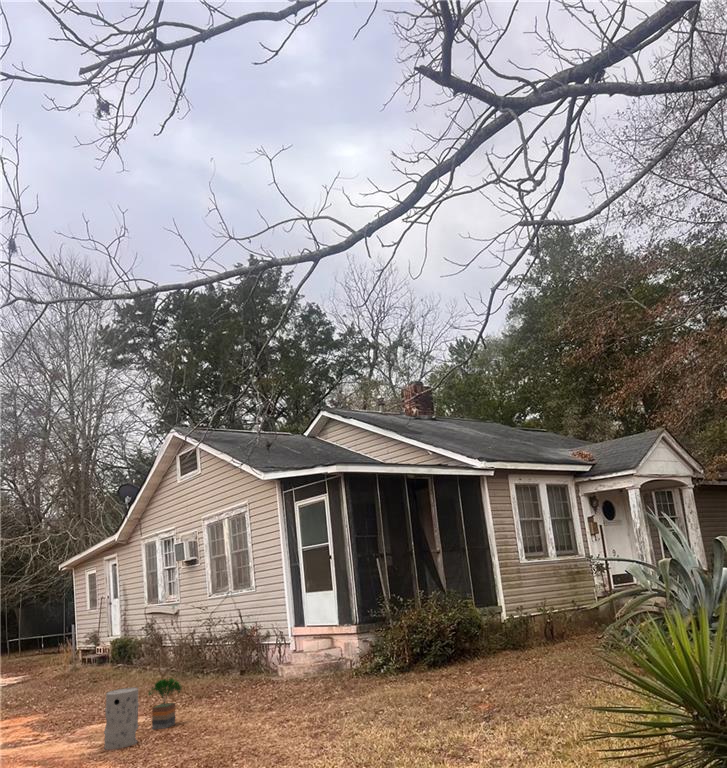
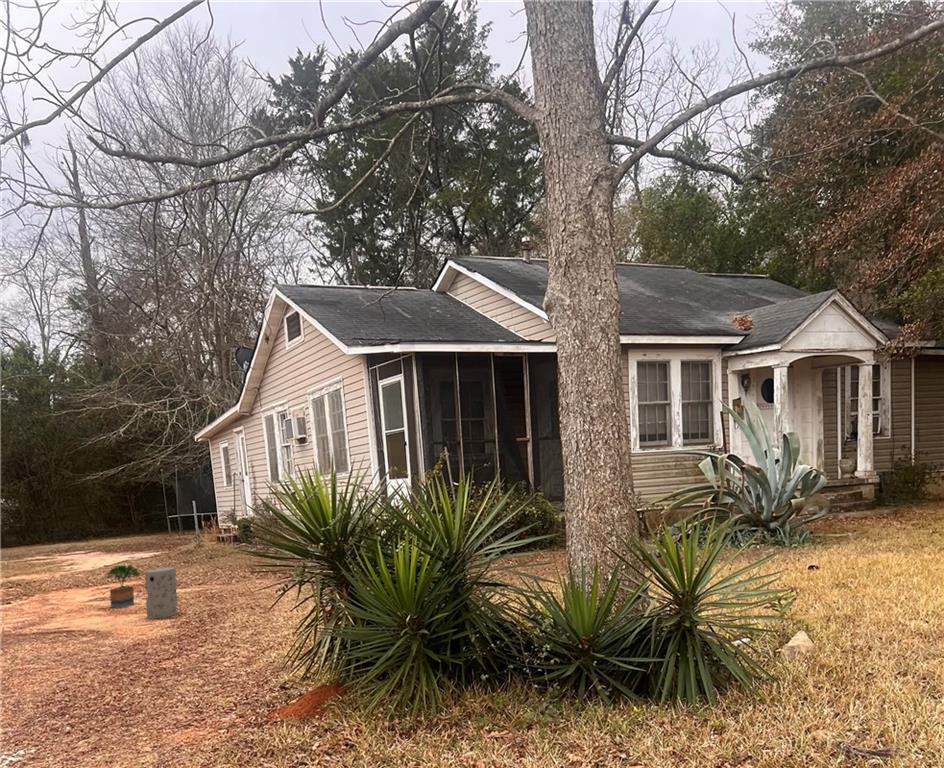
potted tree: present [149,679,182,729] -> present [107,565,139,608]

